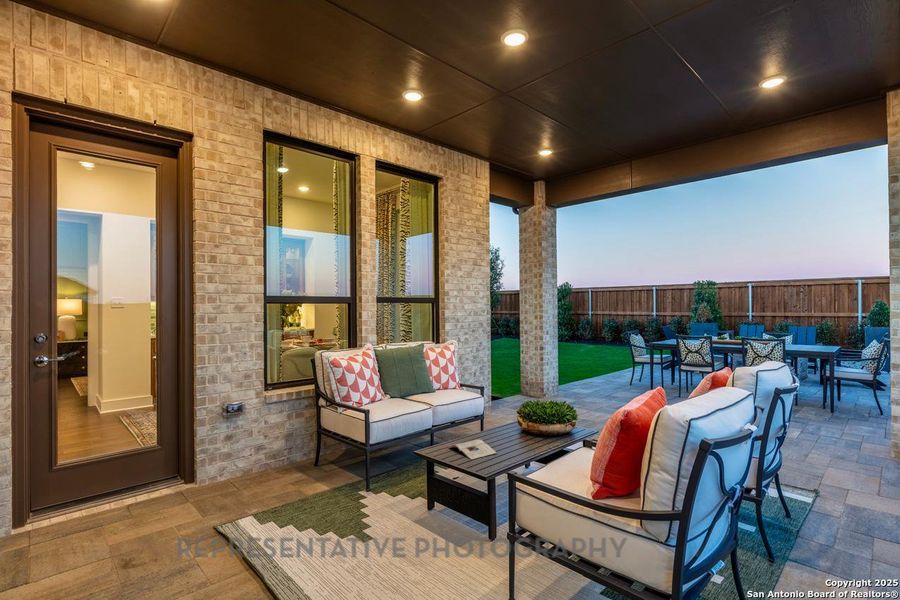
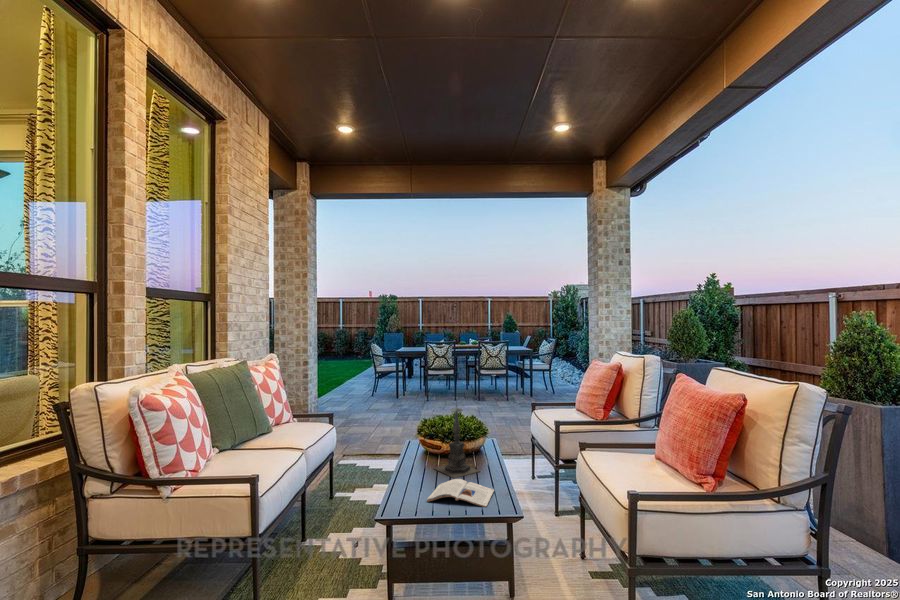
candle holder: none [492,384,518,442] -> present [435,405,479,478]

